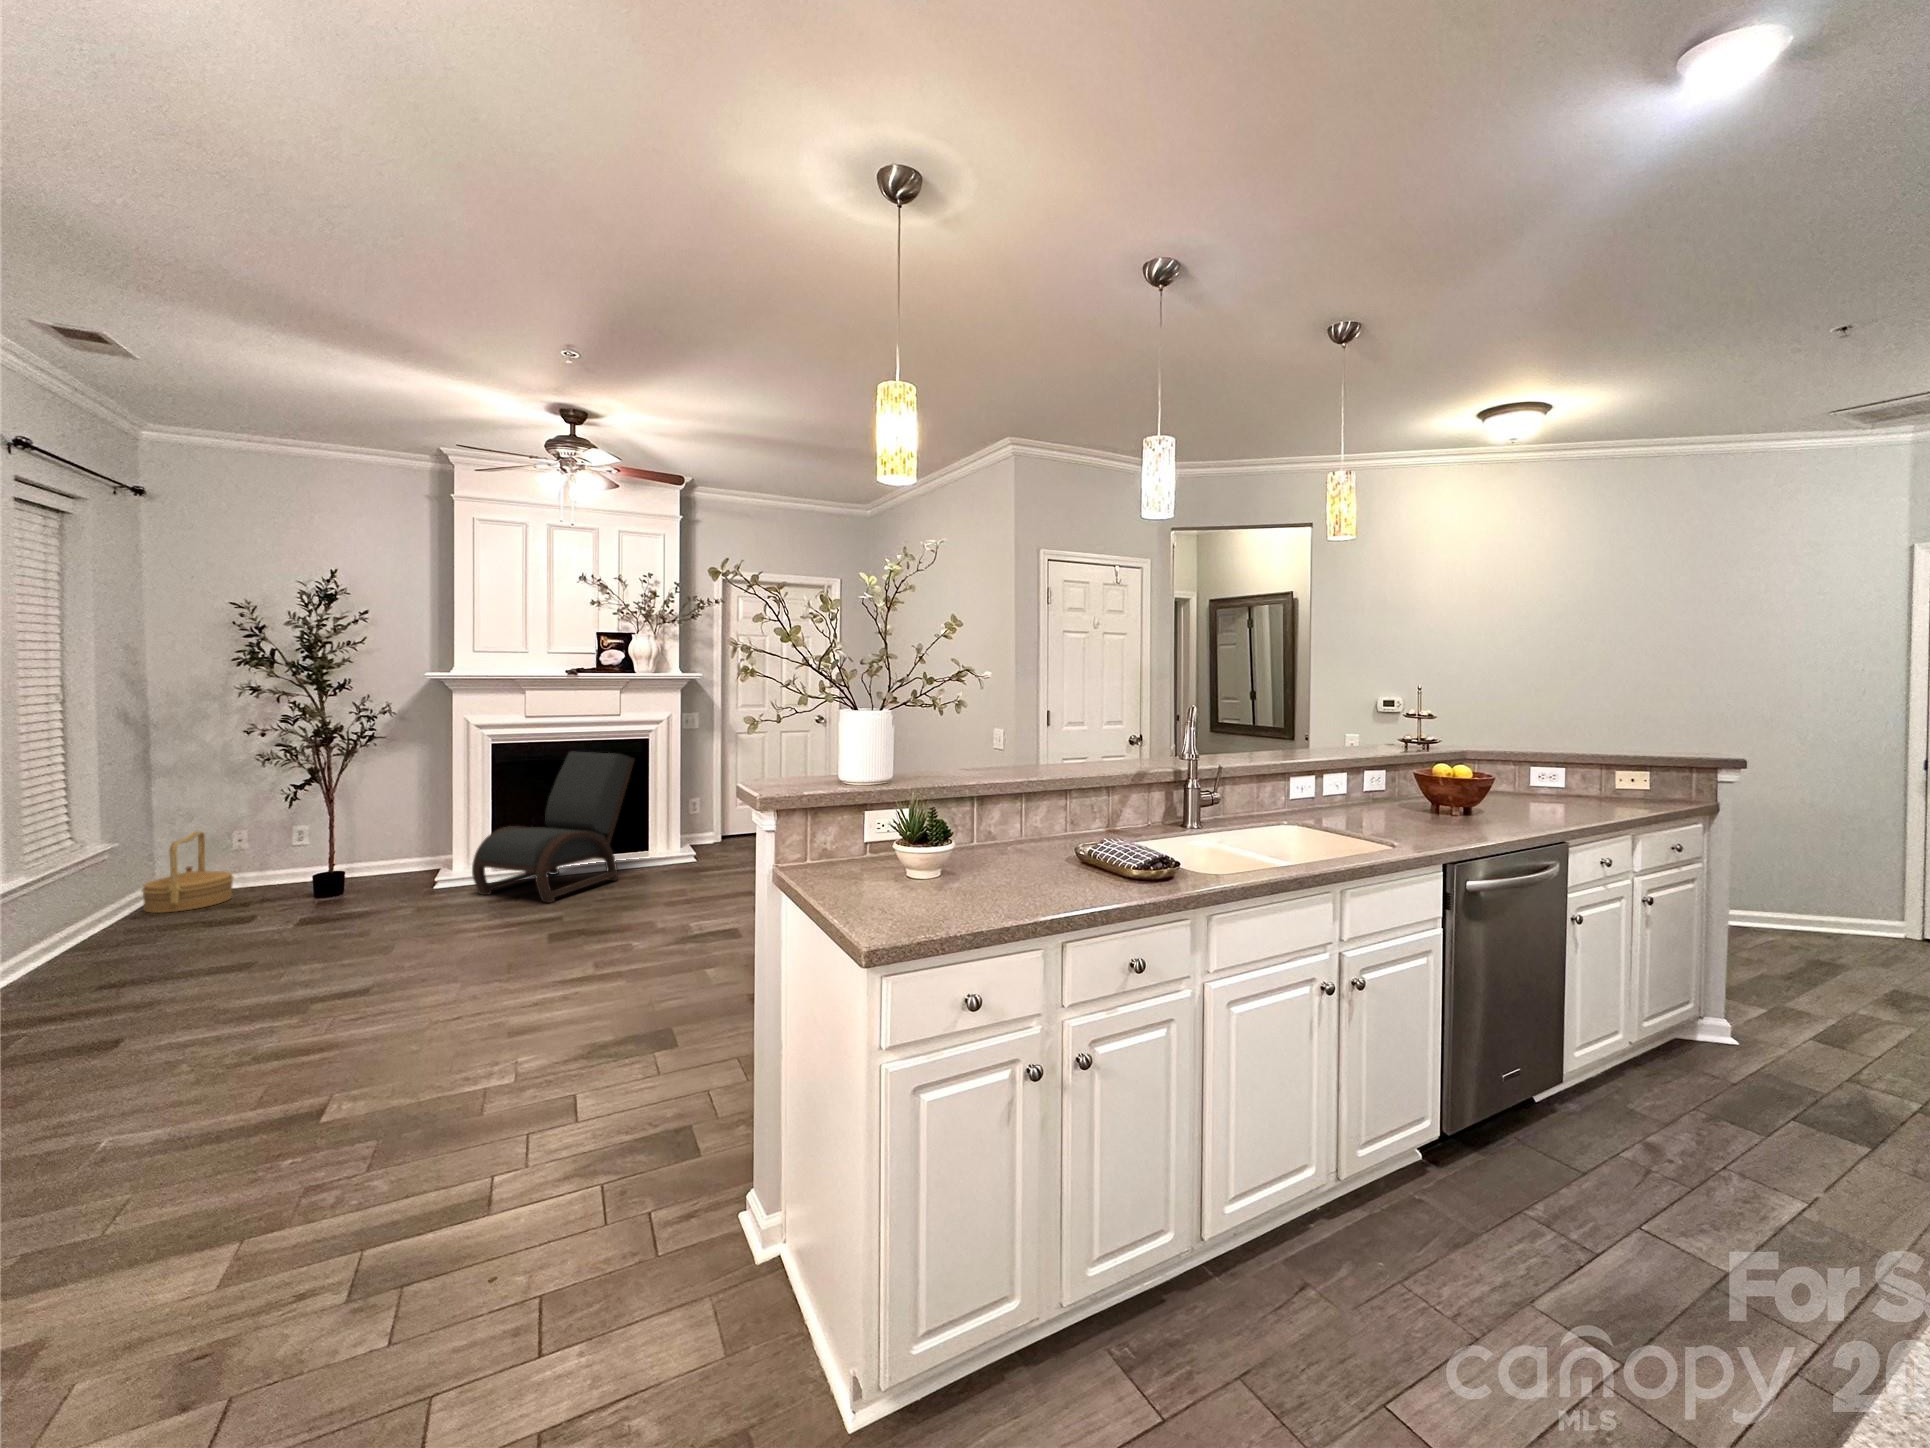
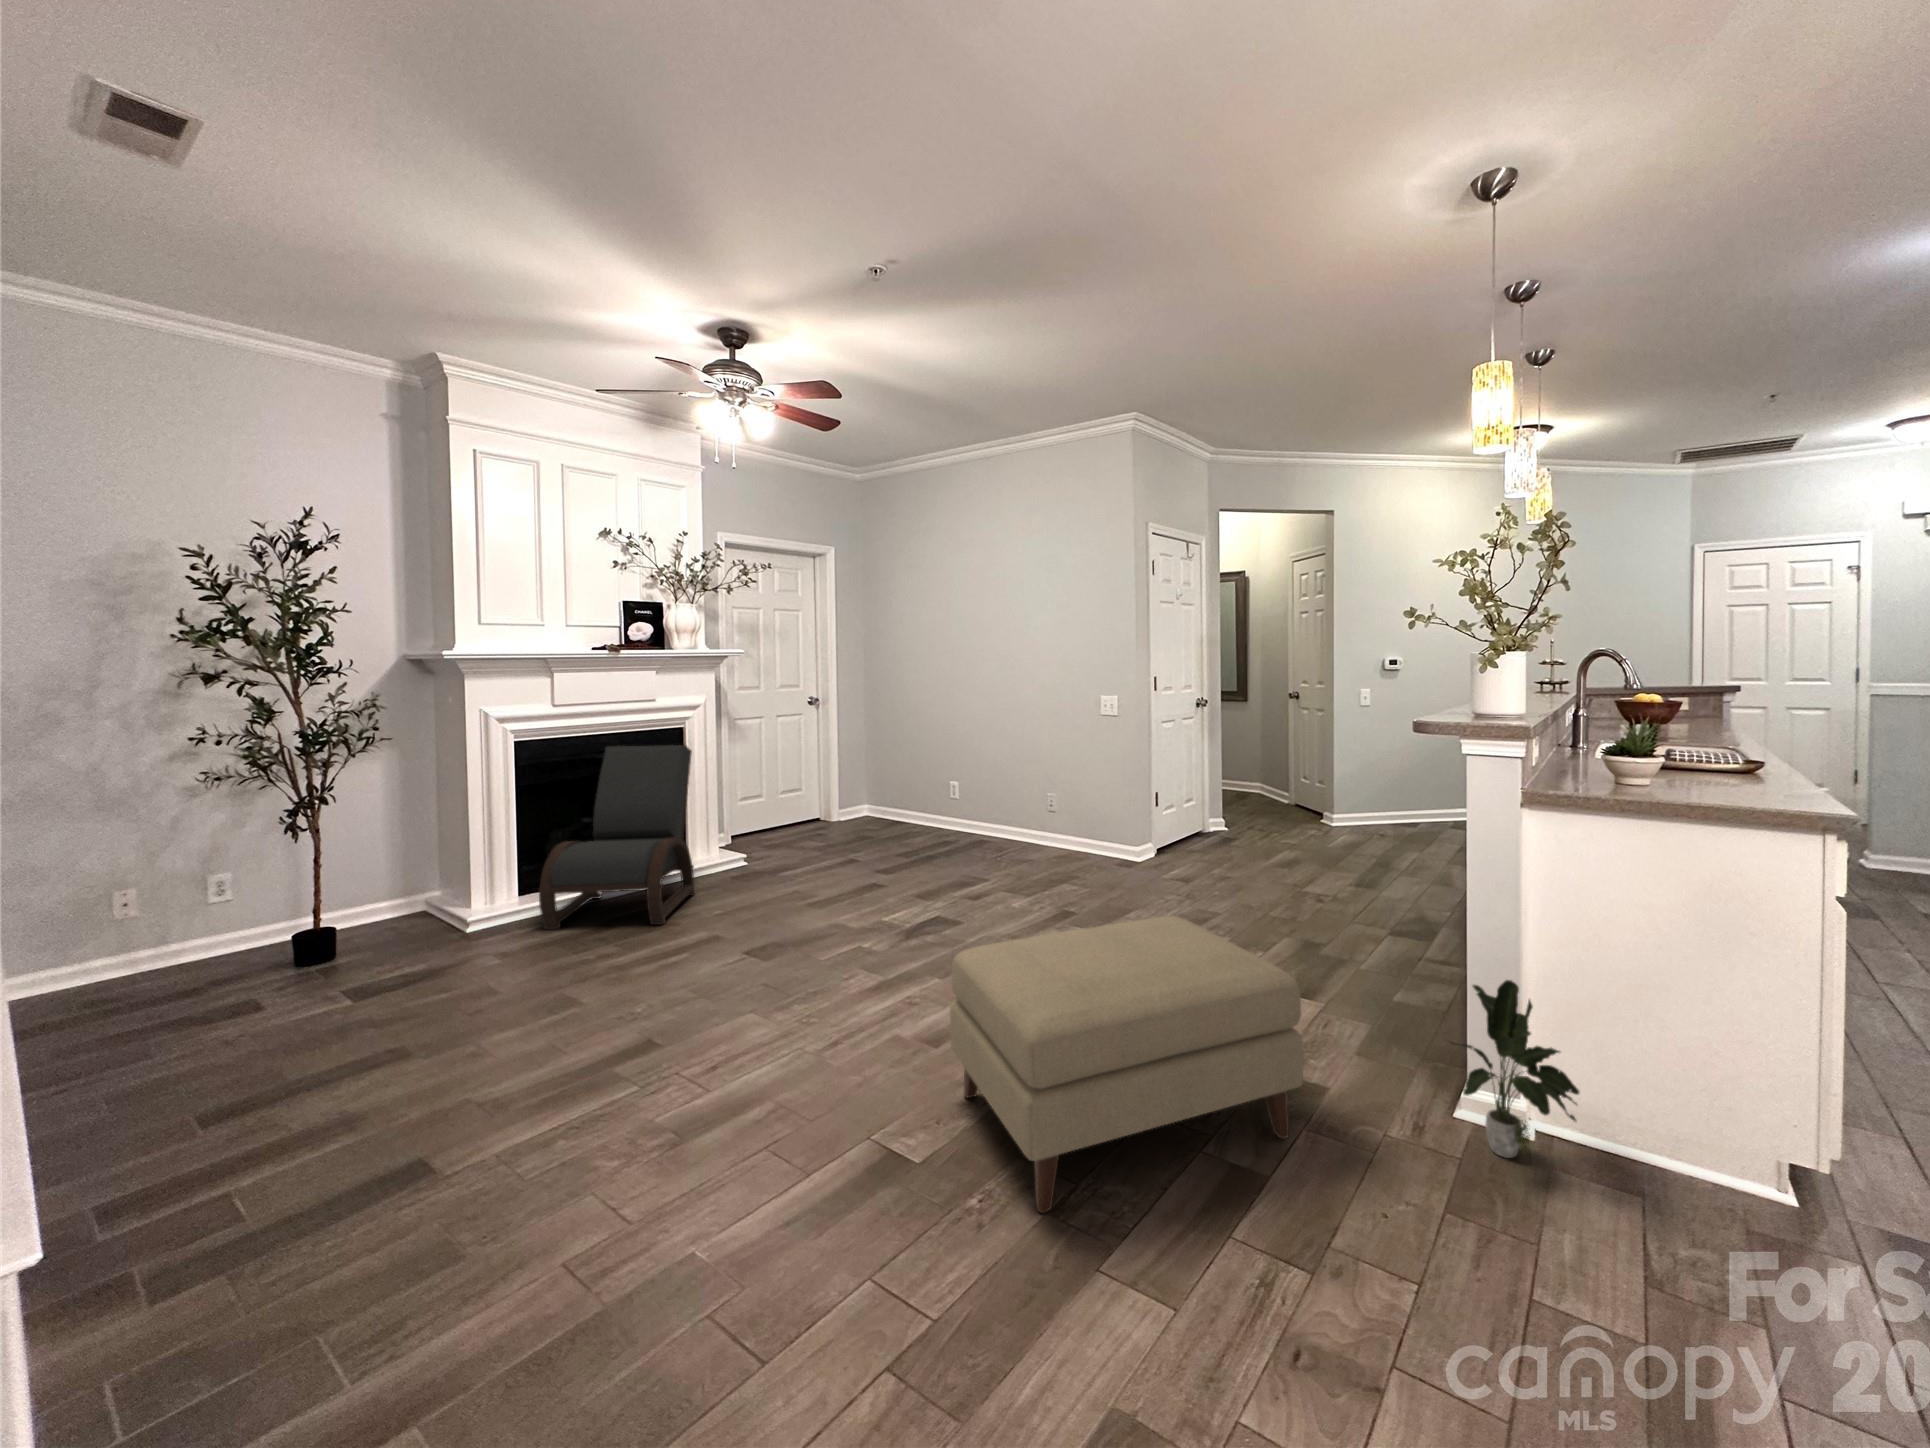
woven basket: present [141,831,234,913] -> none [10,894,158,1022]
ottoman: none [255,964,675,1218] -> present [950,916,1304,1213]
potted plant: none [625,1104,775,1320] -> present [1446,980,1579,1158]

